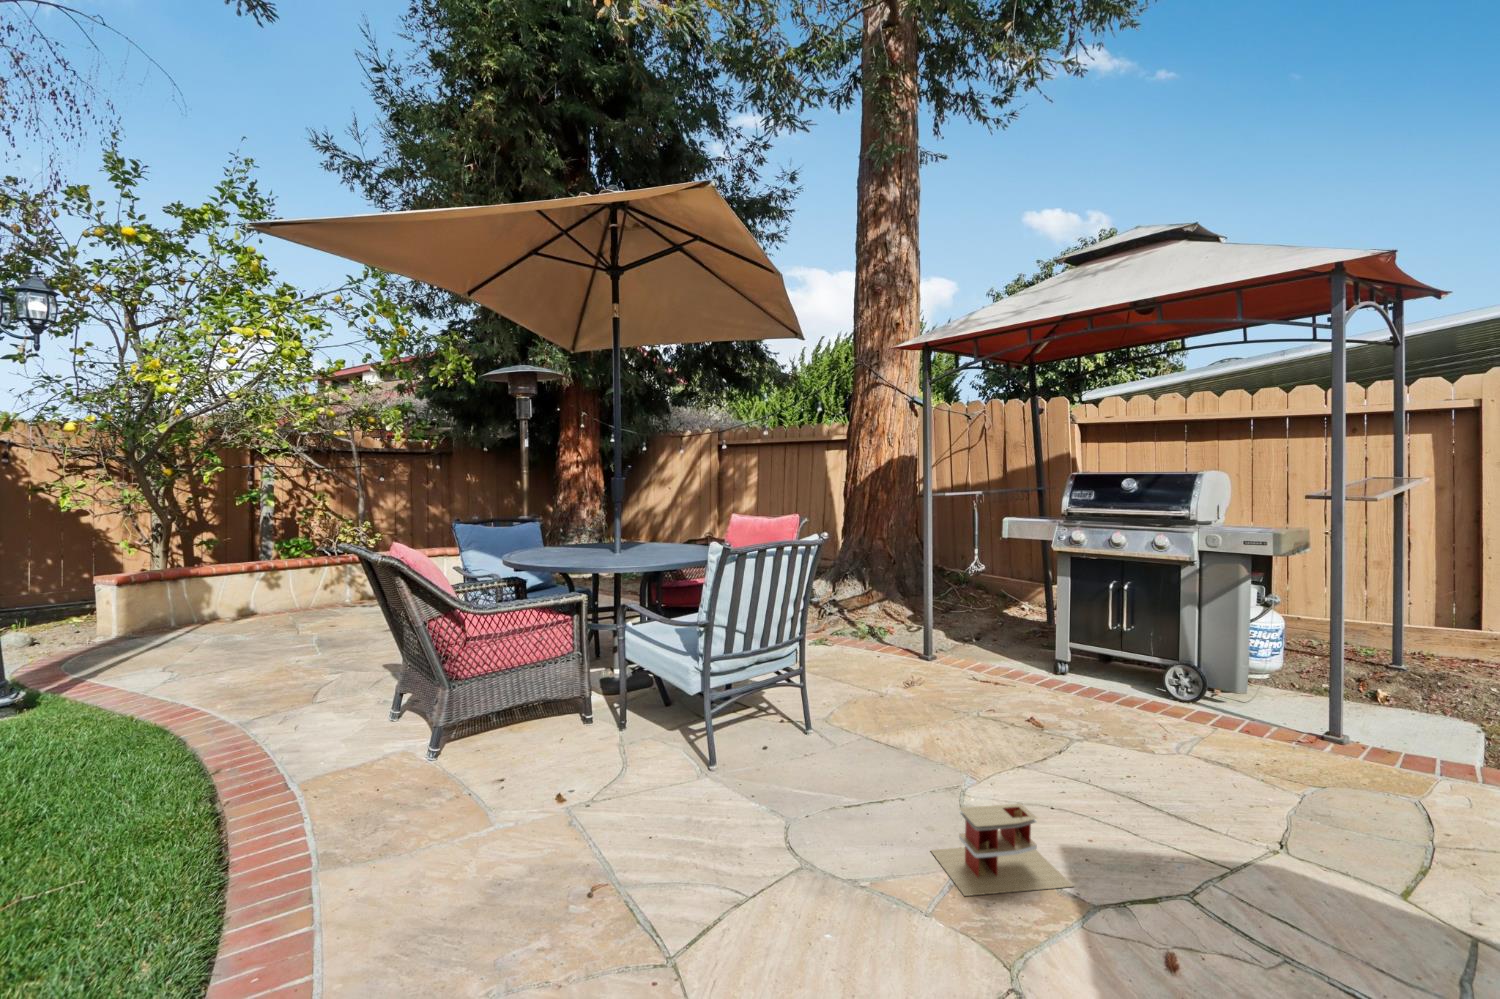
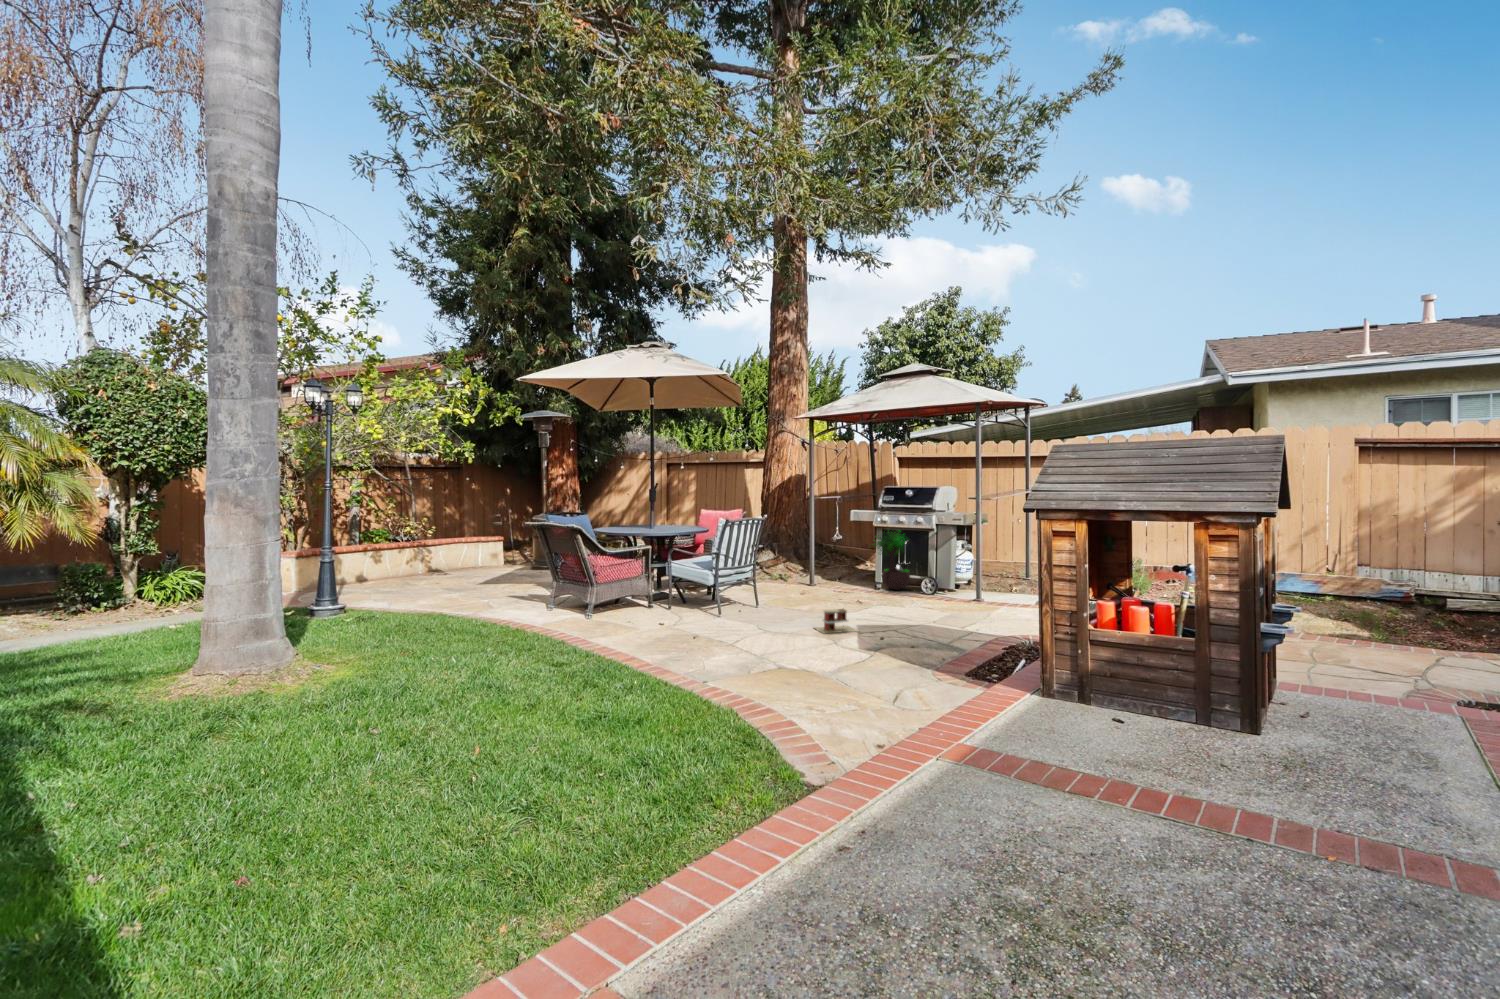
potted tree: none [1050,549,1133,678] -> present [875,532,910,590]

